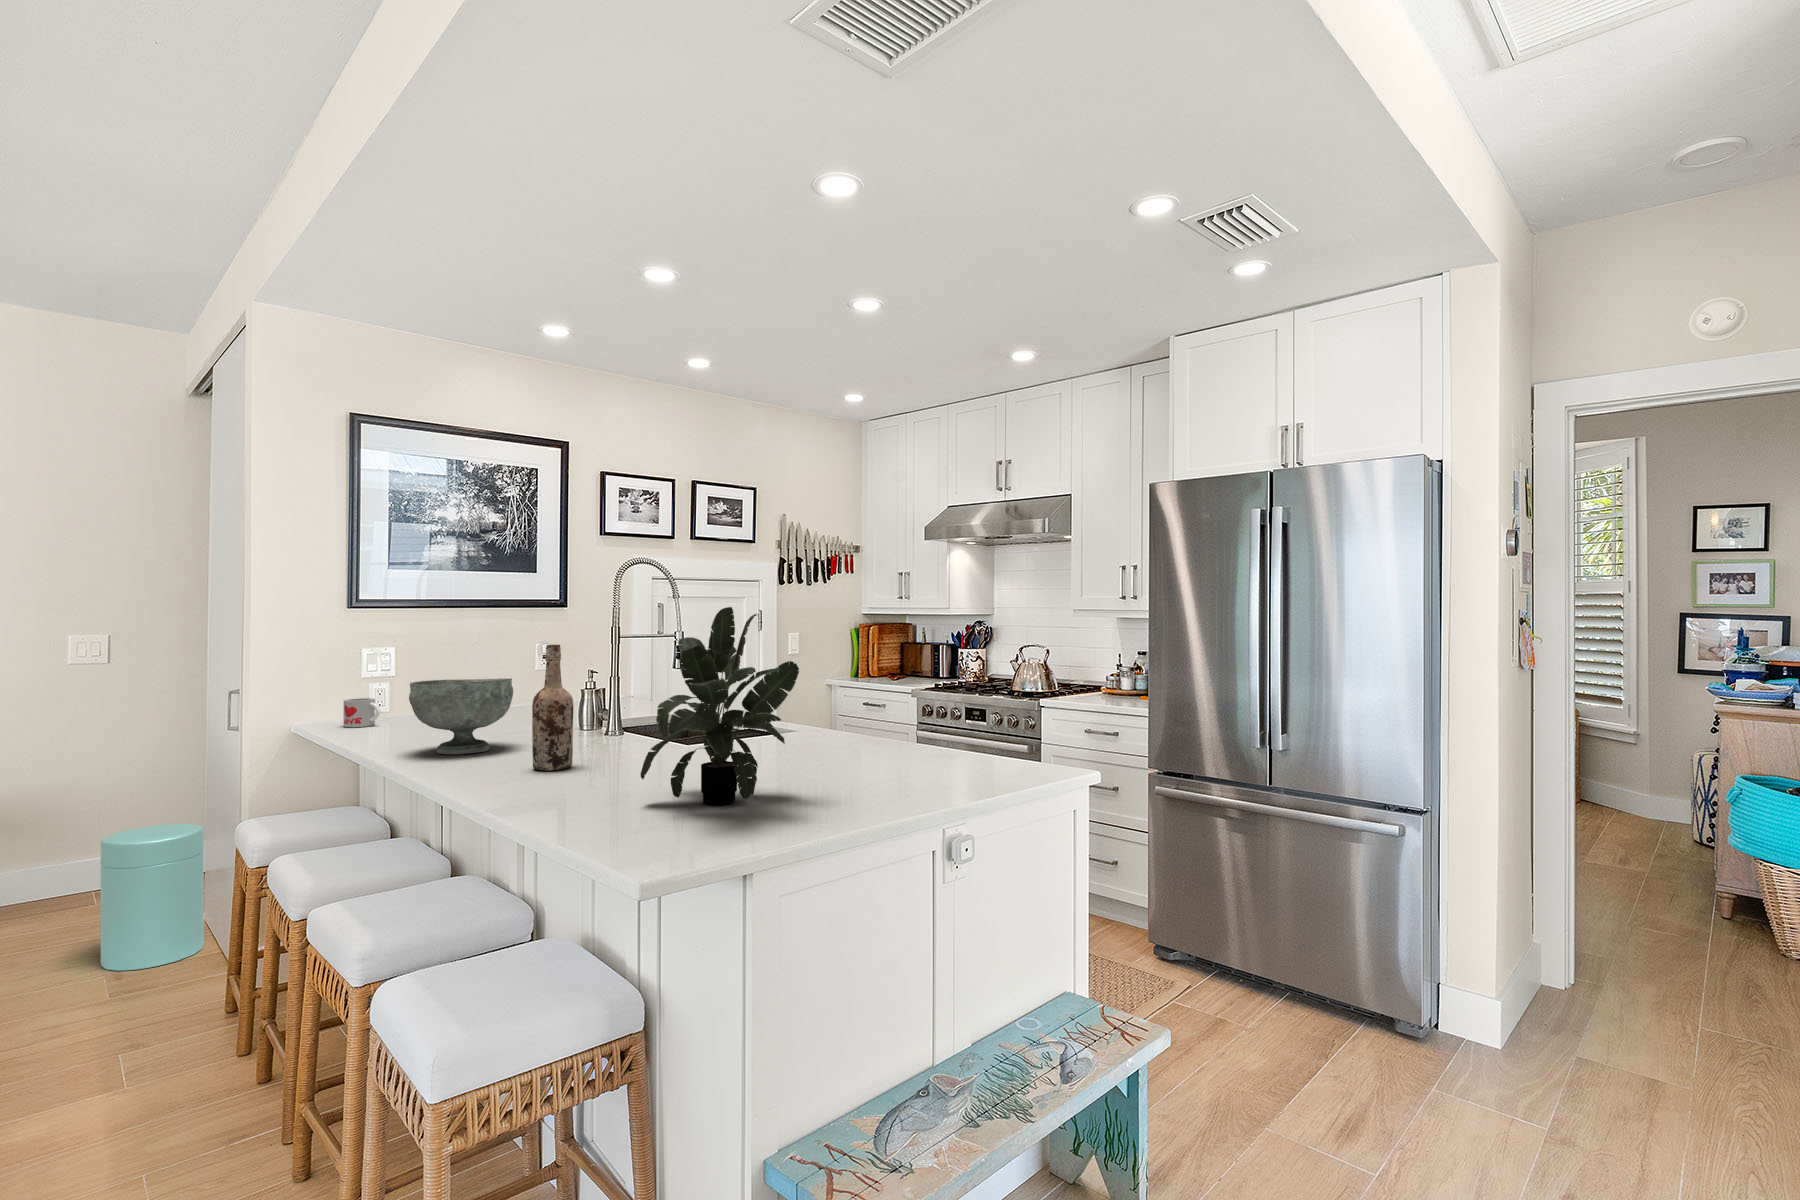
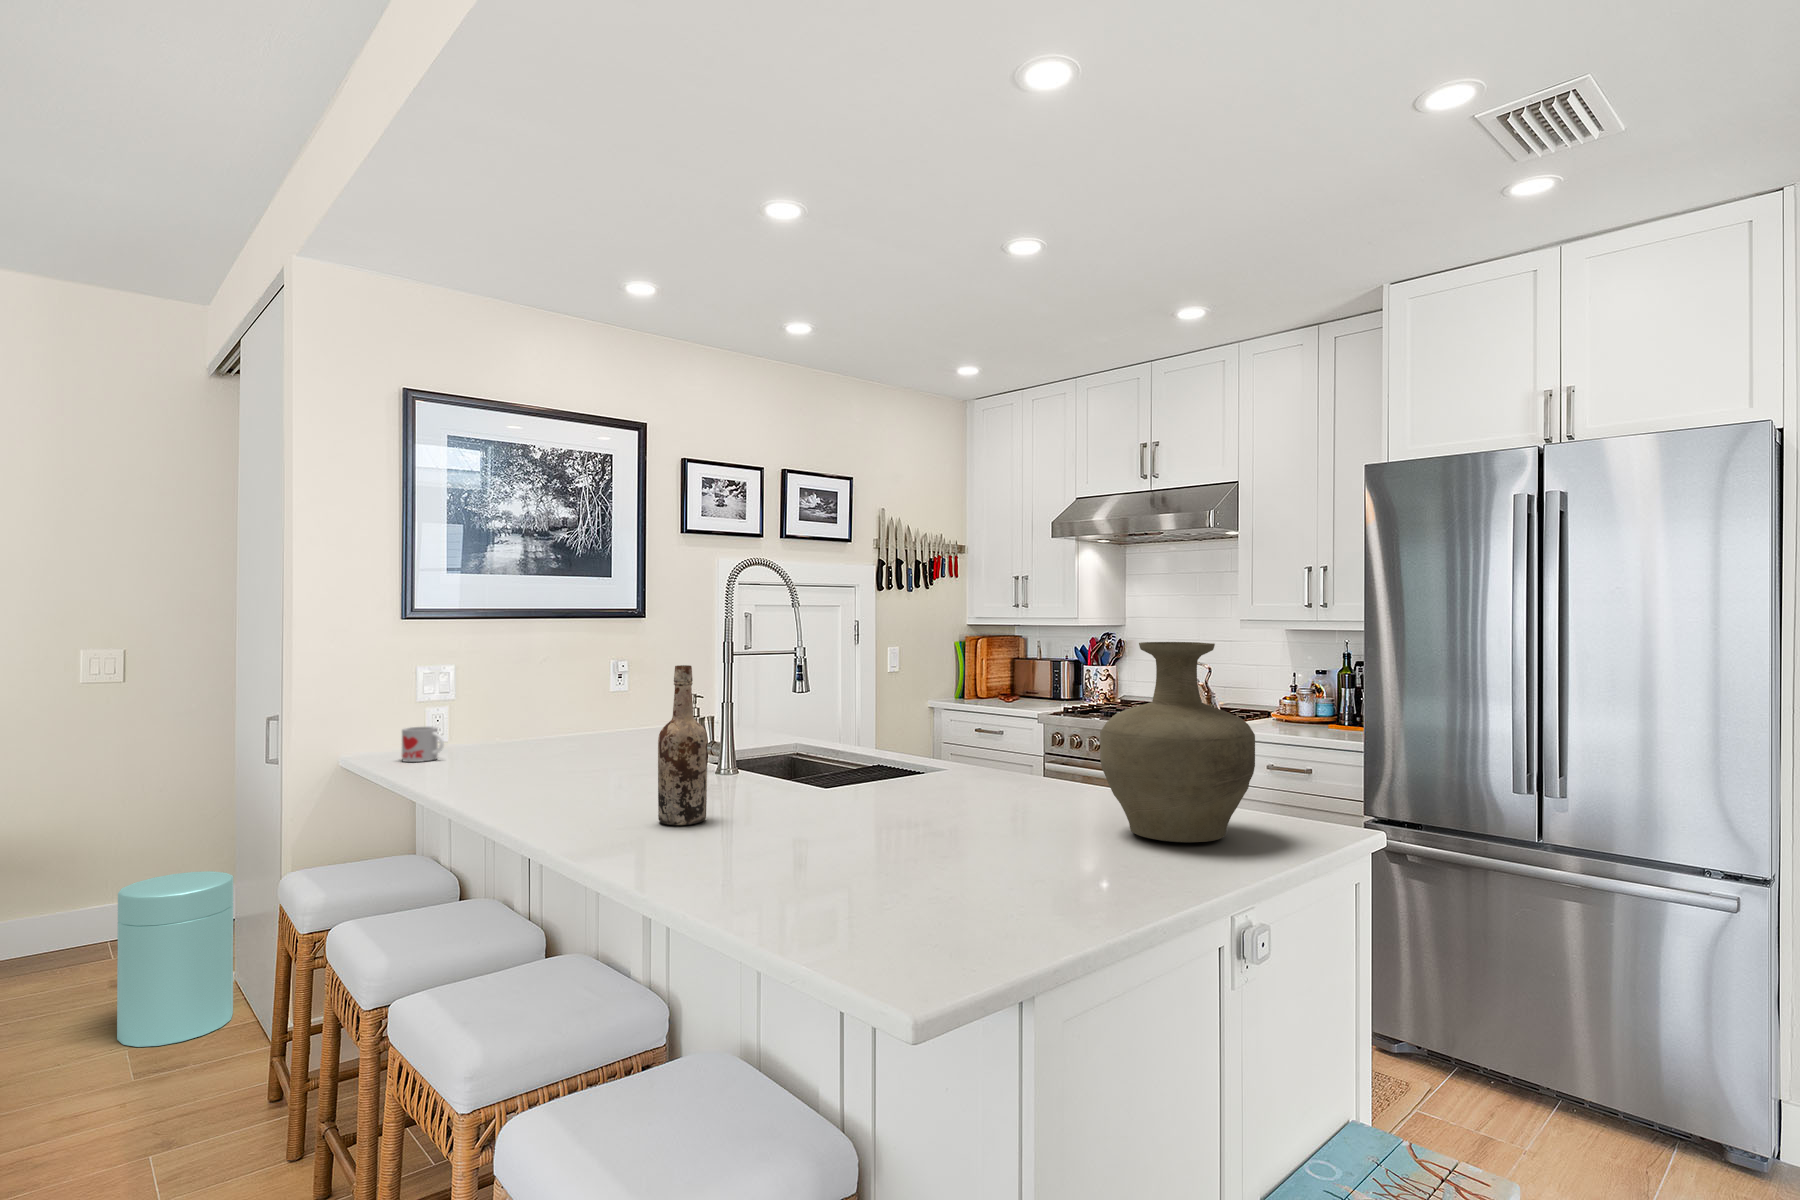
potted plant: present [640,607,799,805] -> none [831,618,1028,881]
vase: none [874,626,990,779] -> present [1100,642,1255,843]
decorative bowl: present [409,678,513,754] -> none [496,705,618,800]

